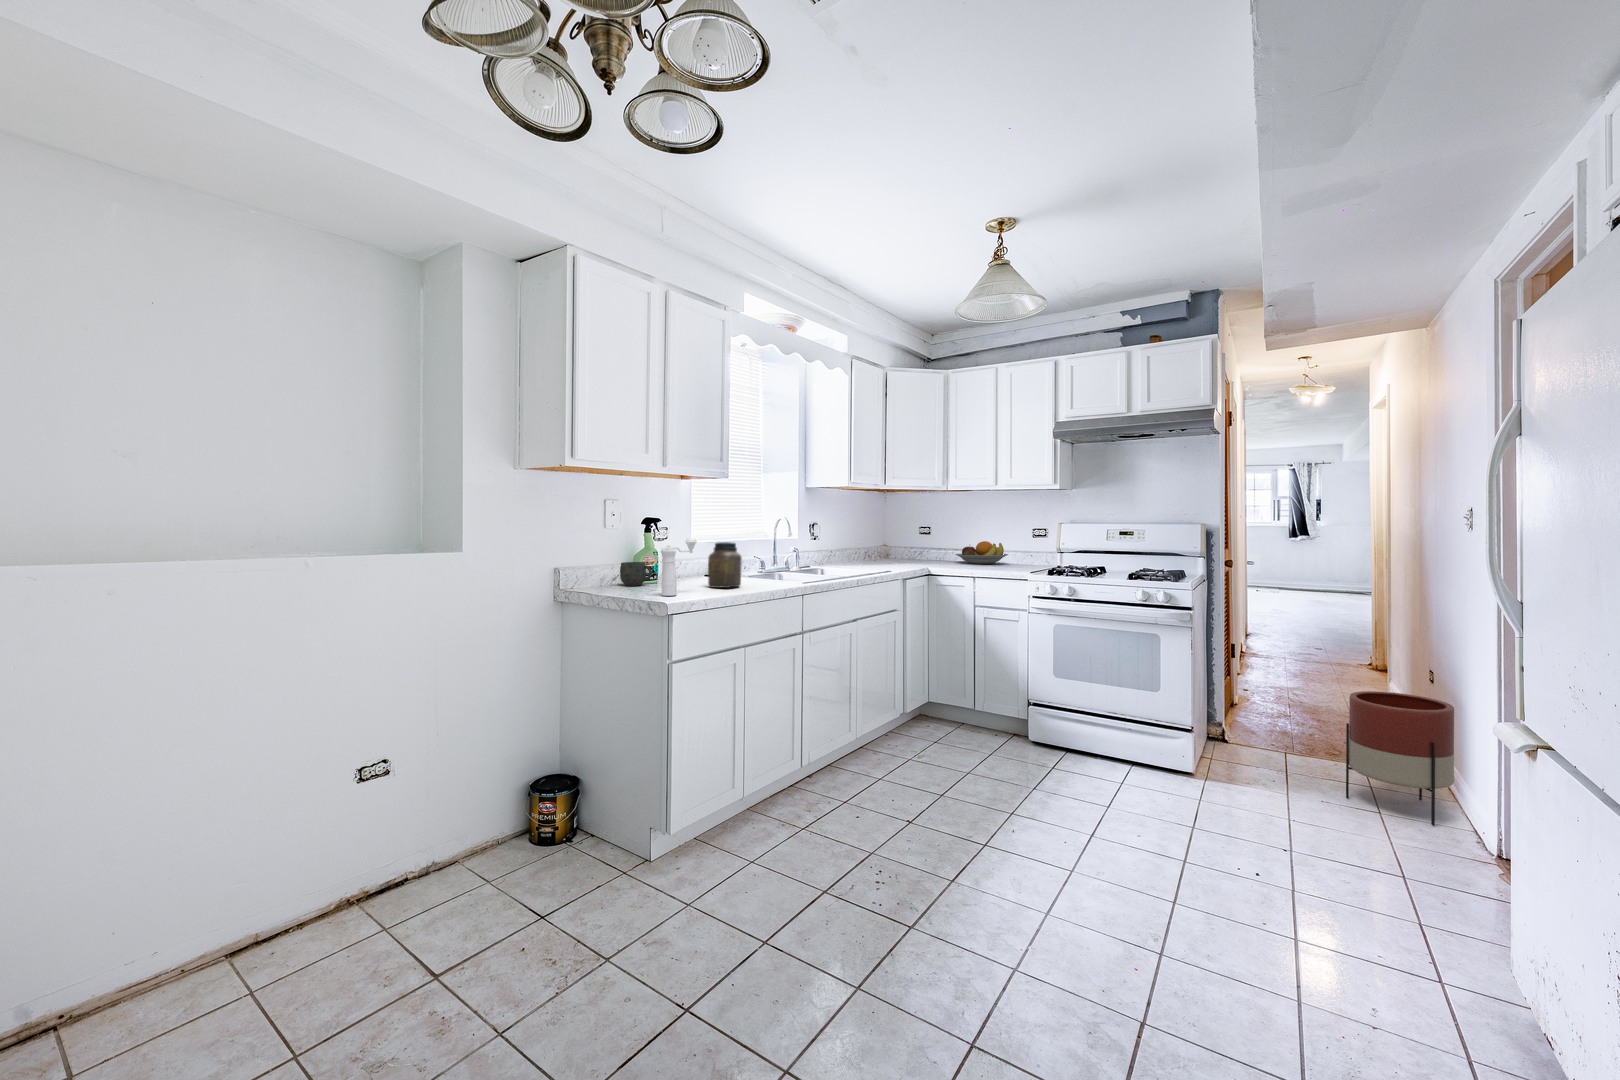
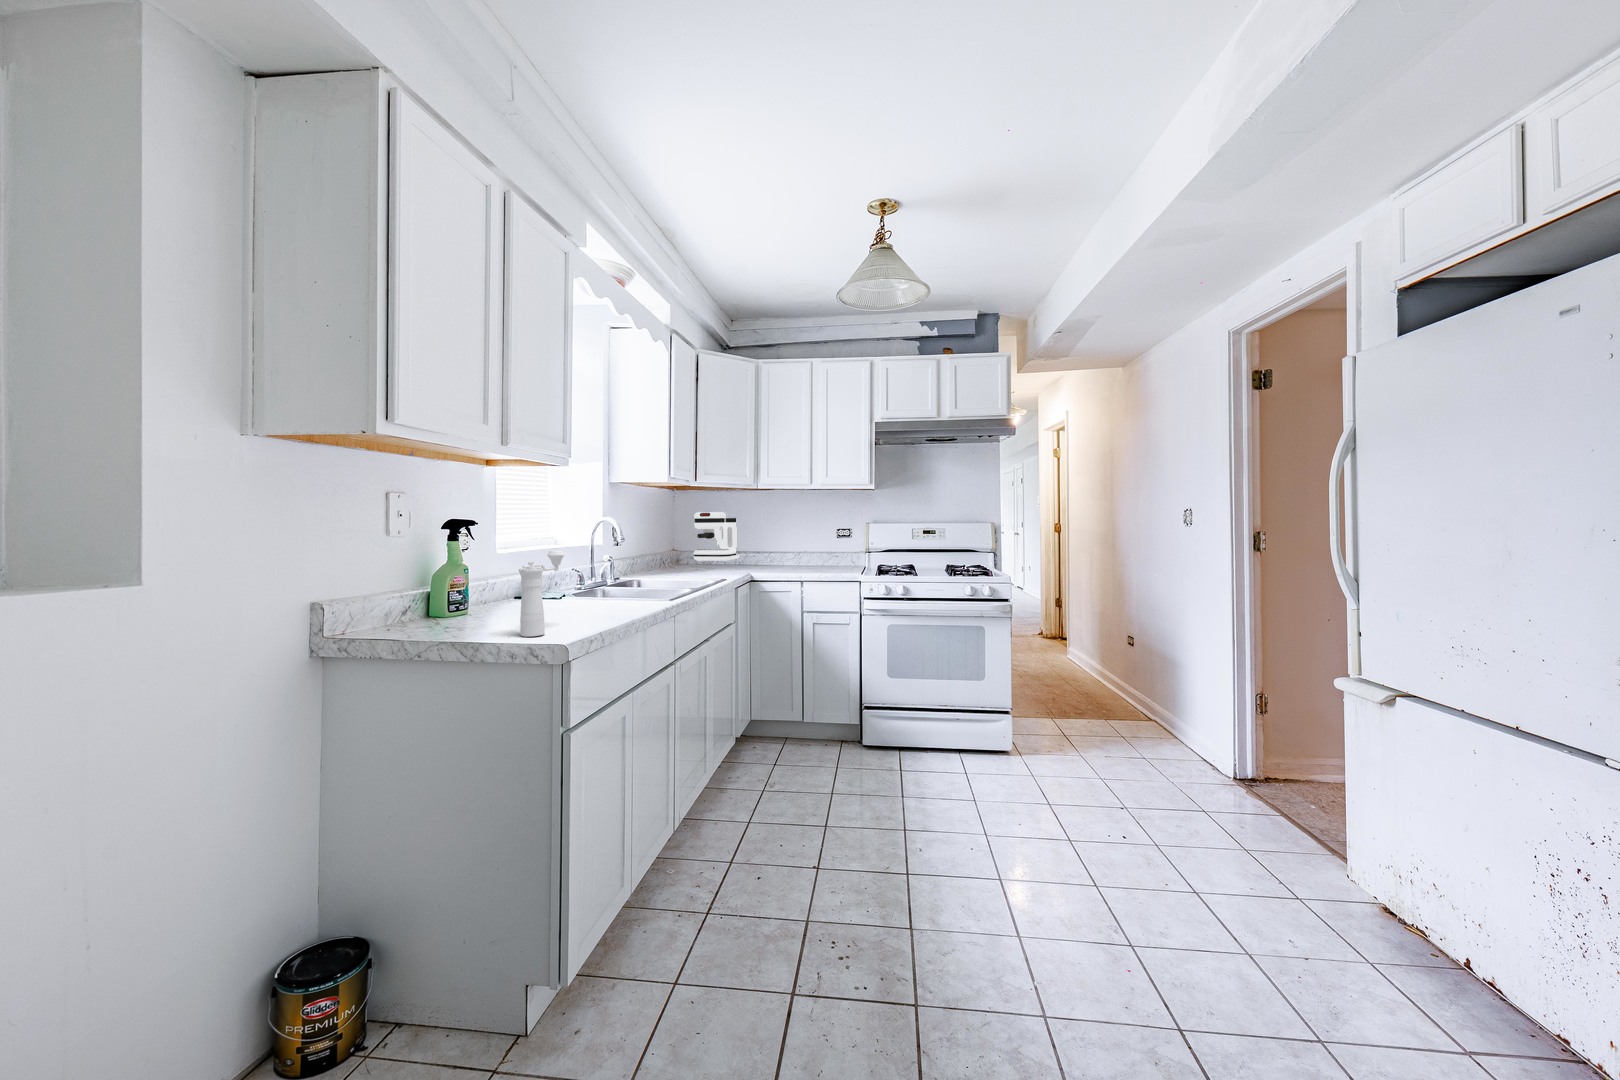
coffee maker: none [894,514,939,560] -> present [694,512,740,562]
fruit bowl: present [956,541,1008,564] -> none [763,541,816,564]
jar: present [708,542,742,588] -> none [562,553,607,616]
mug: present [620,562,652,586] -> none [418,585,473,622]
planter: present [1346,691,1454,826] -> none [1126,661,1200,766]

